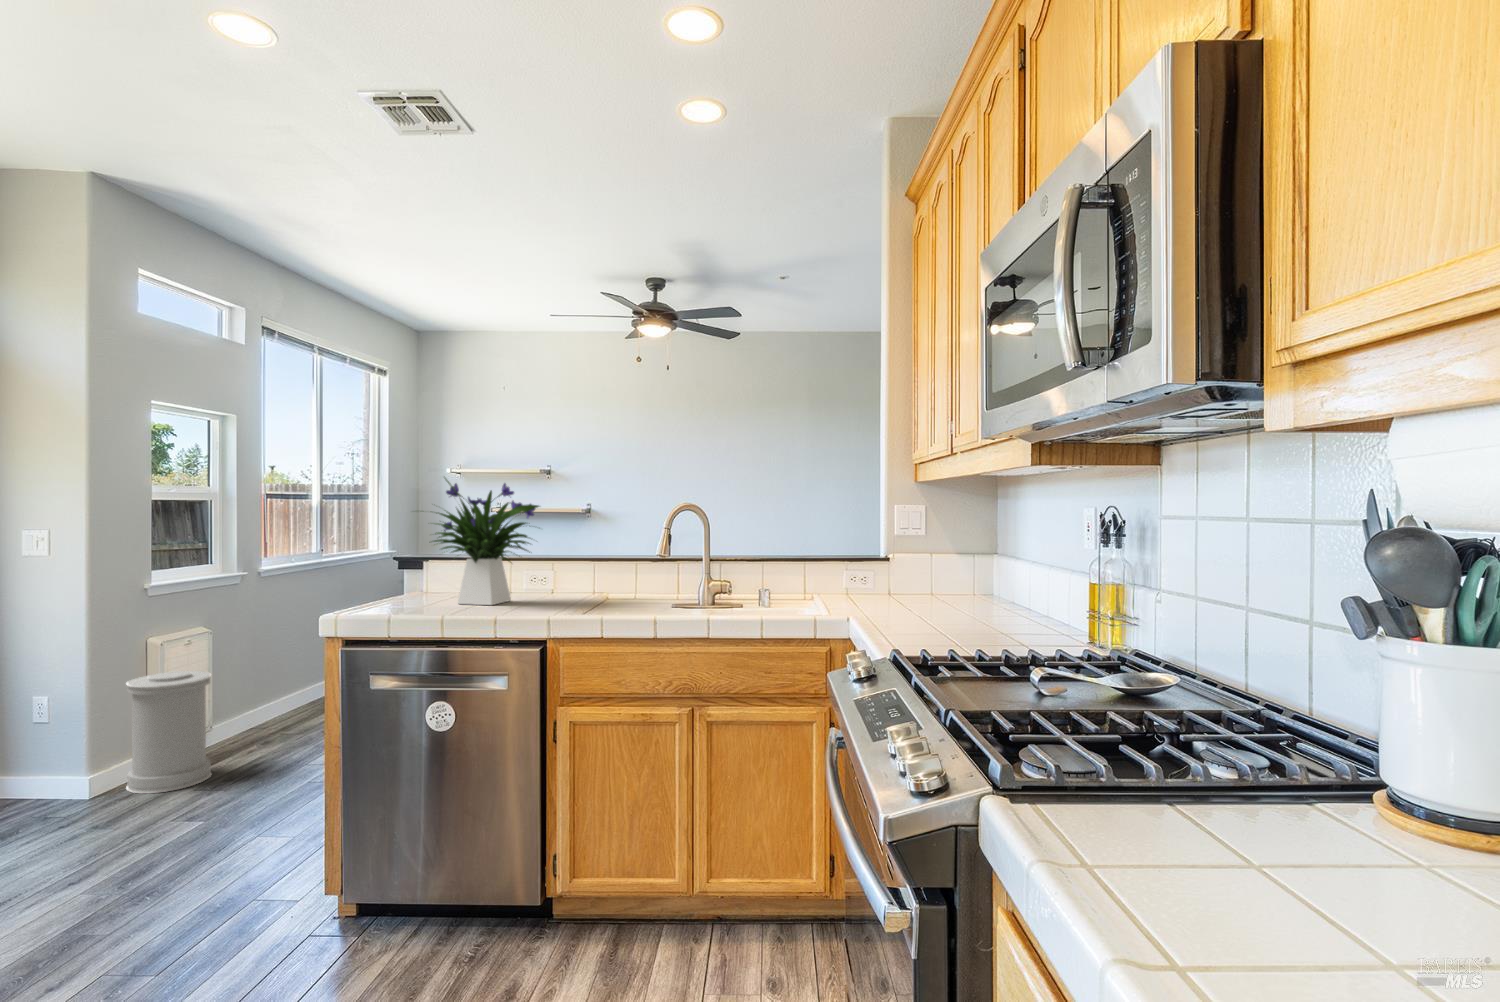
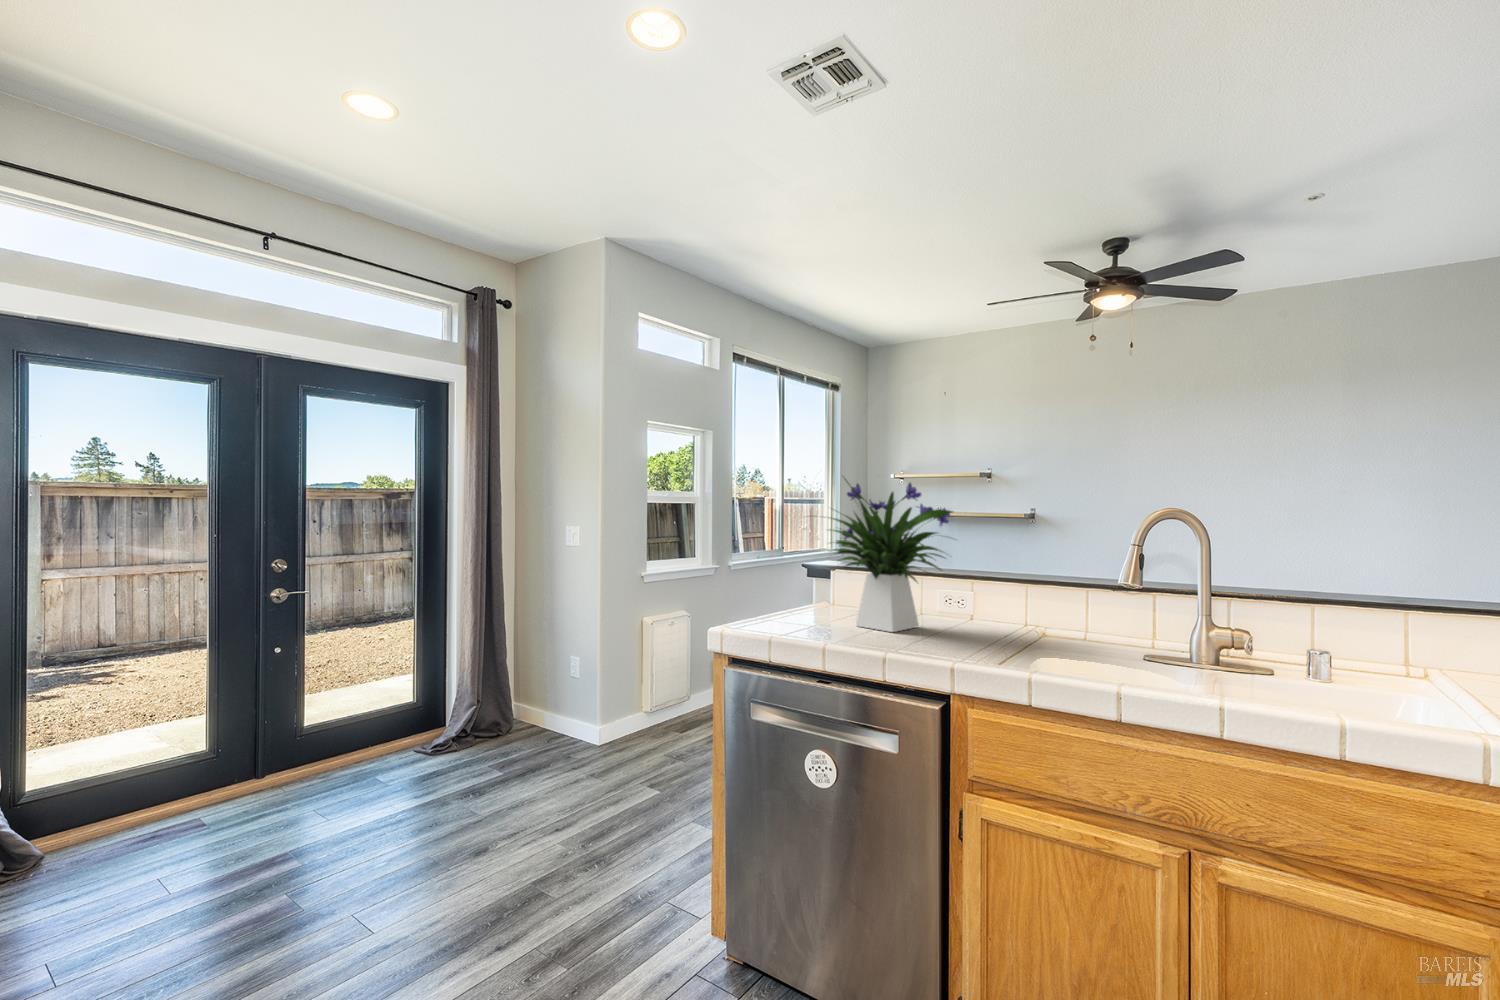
trash can: present [126,671,211,793] -> none [622,646,682,750]

